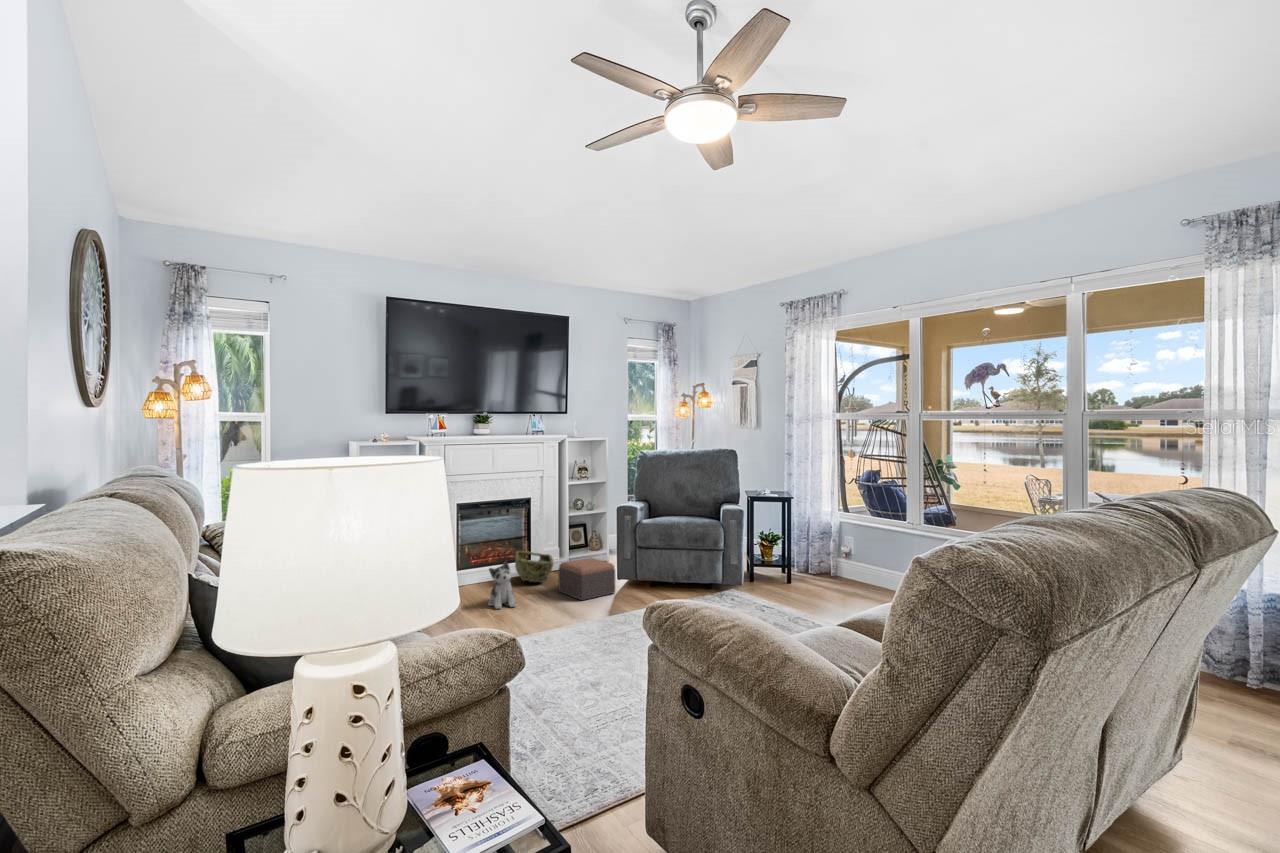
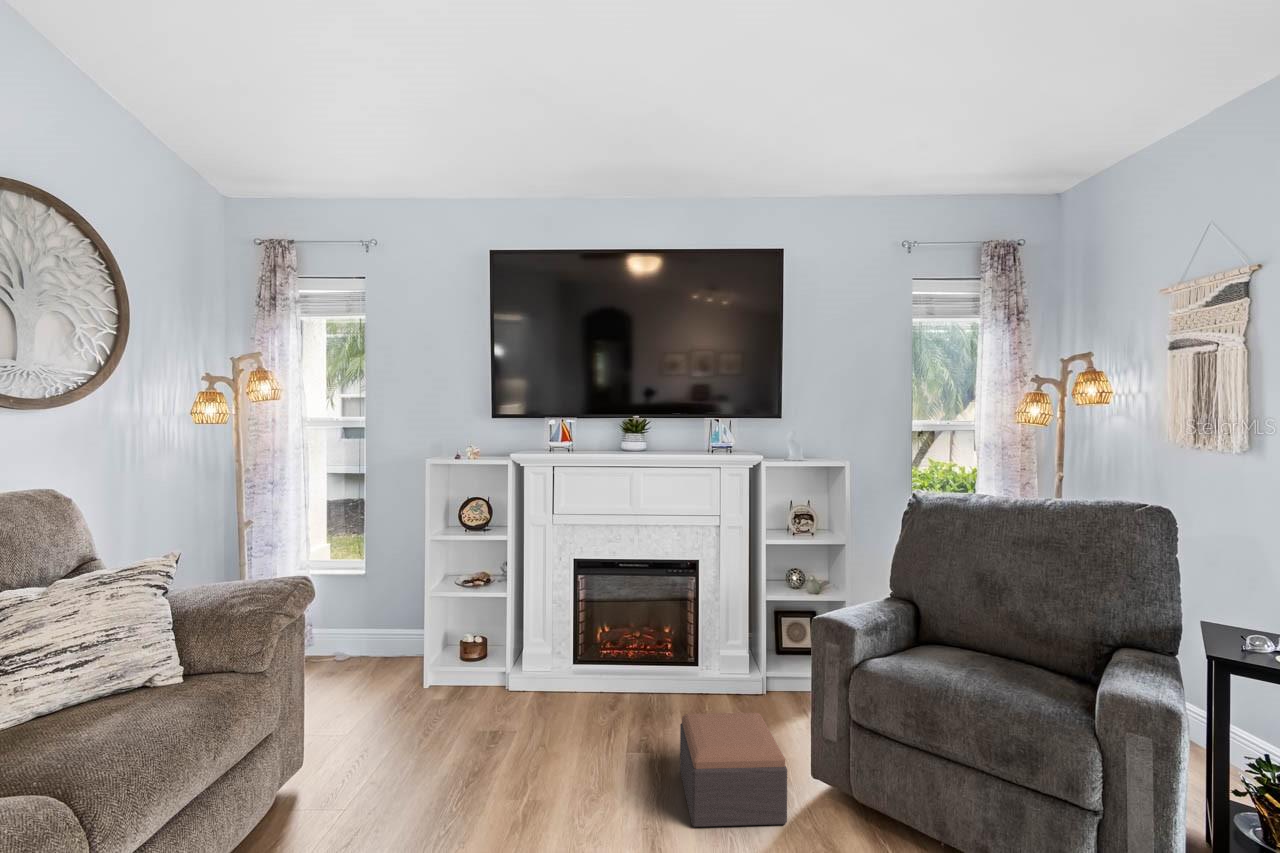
woven basket: present [515,551,553,582] -> none [631,650,717,730]
plush toy: present [488,561,516,609] -> none [525,696,580,797]

